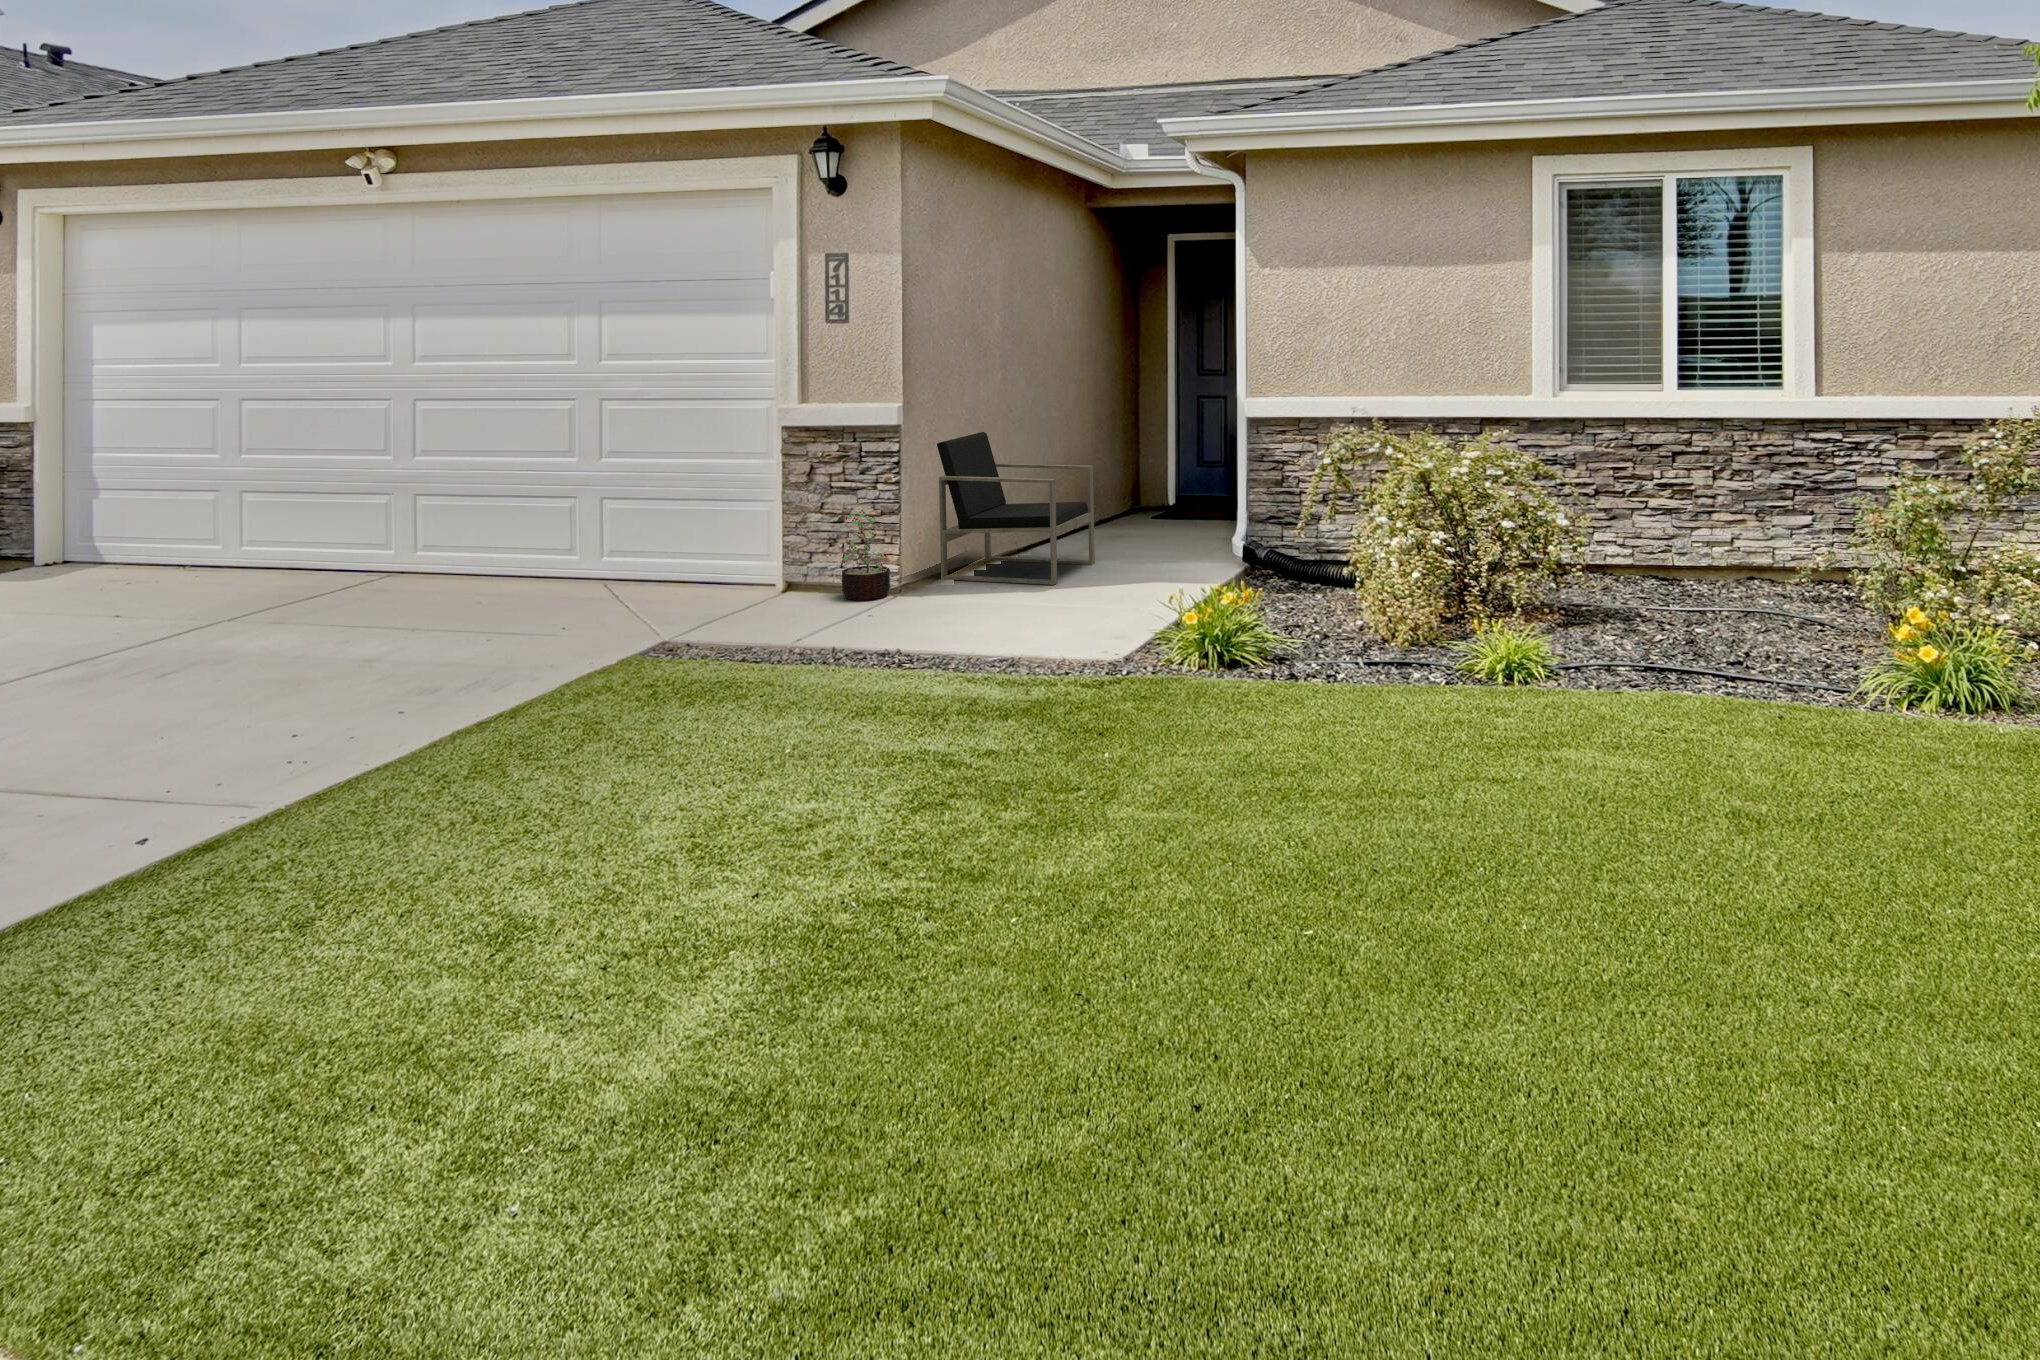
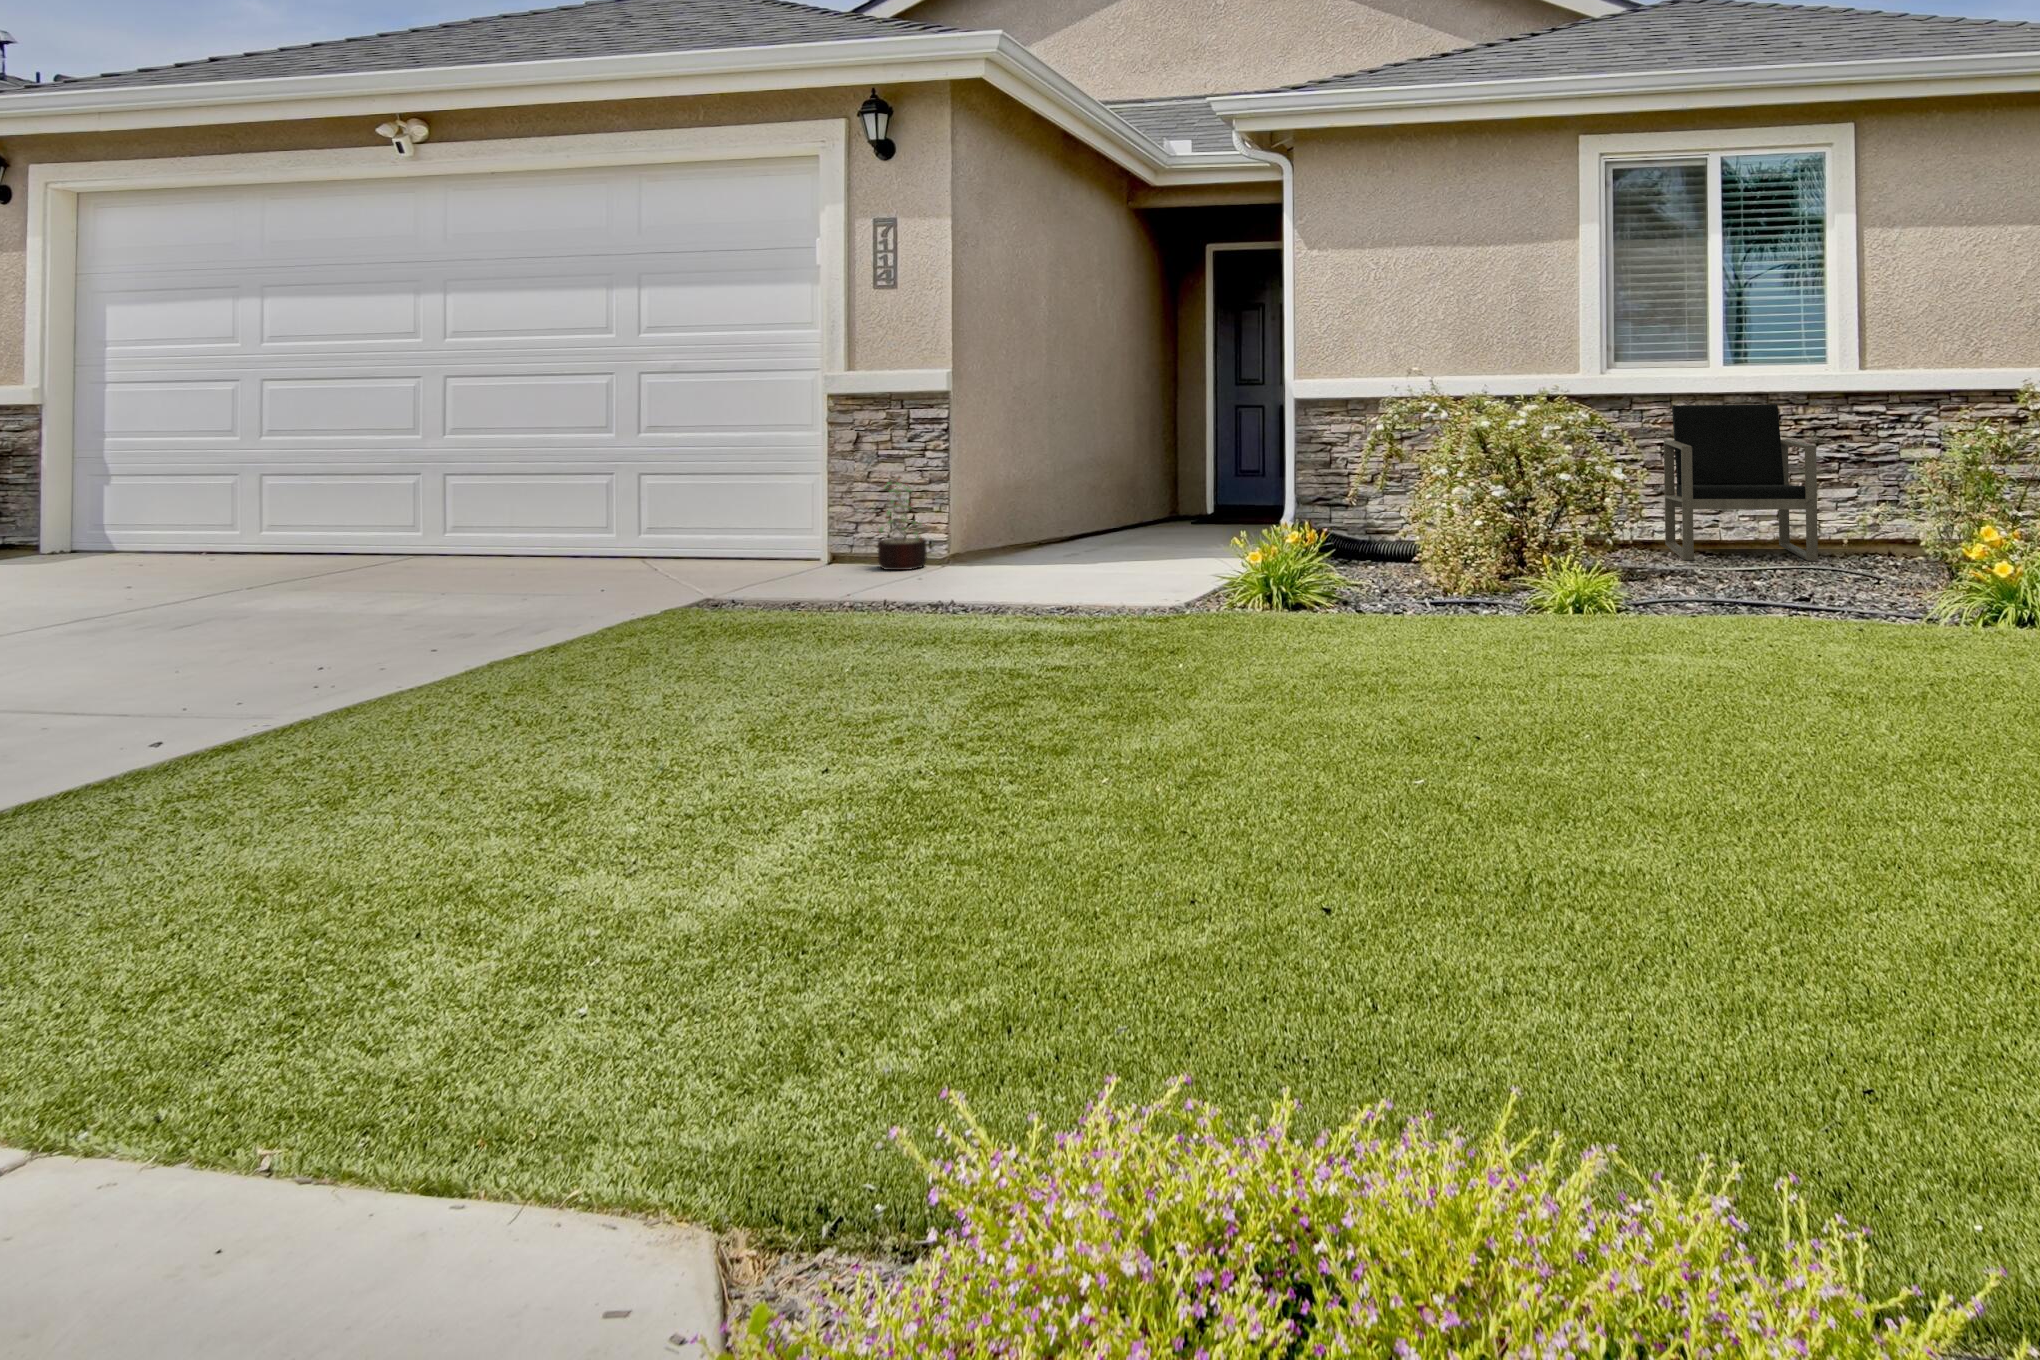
armchair: present [937,432,1095,585] -> present [1664,404,1818,561]

